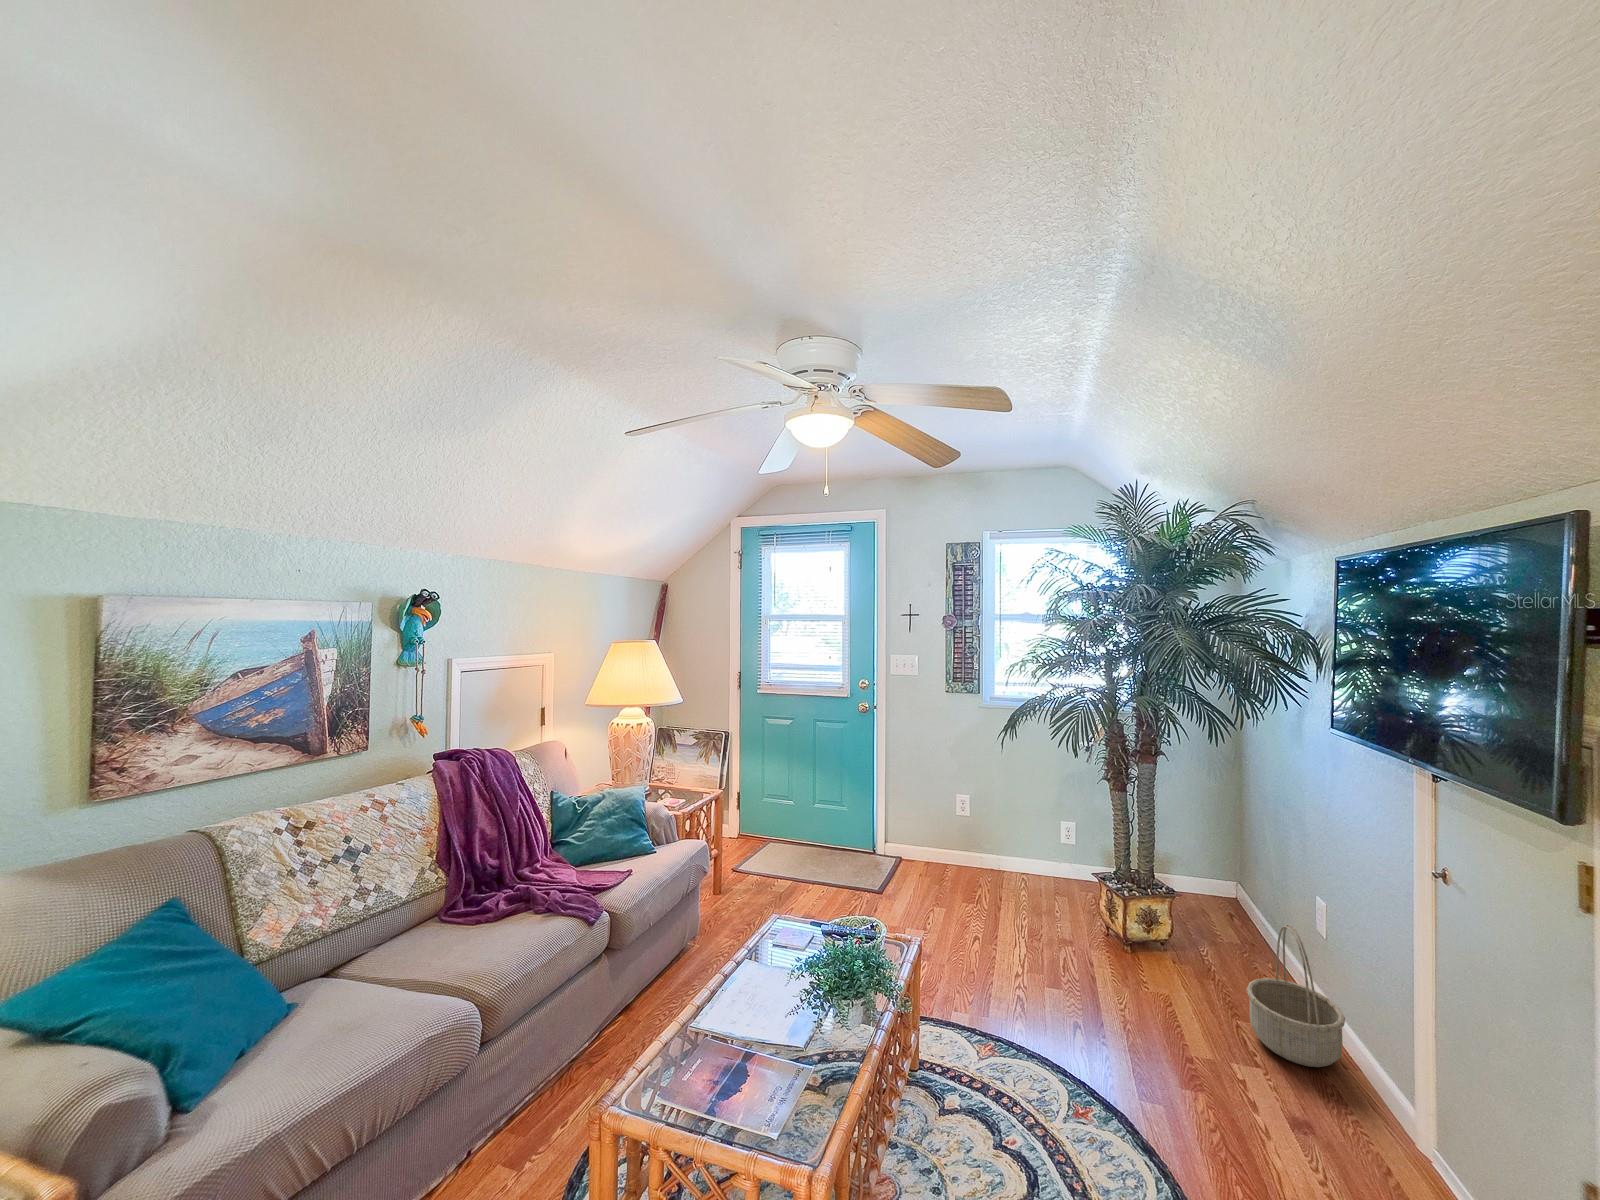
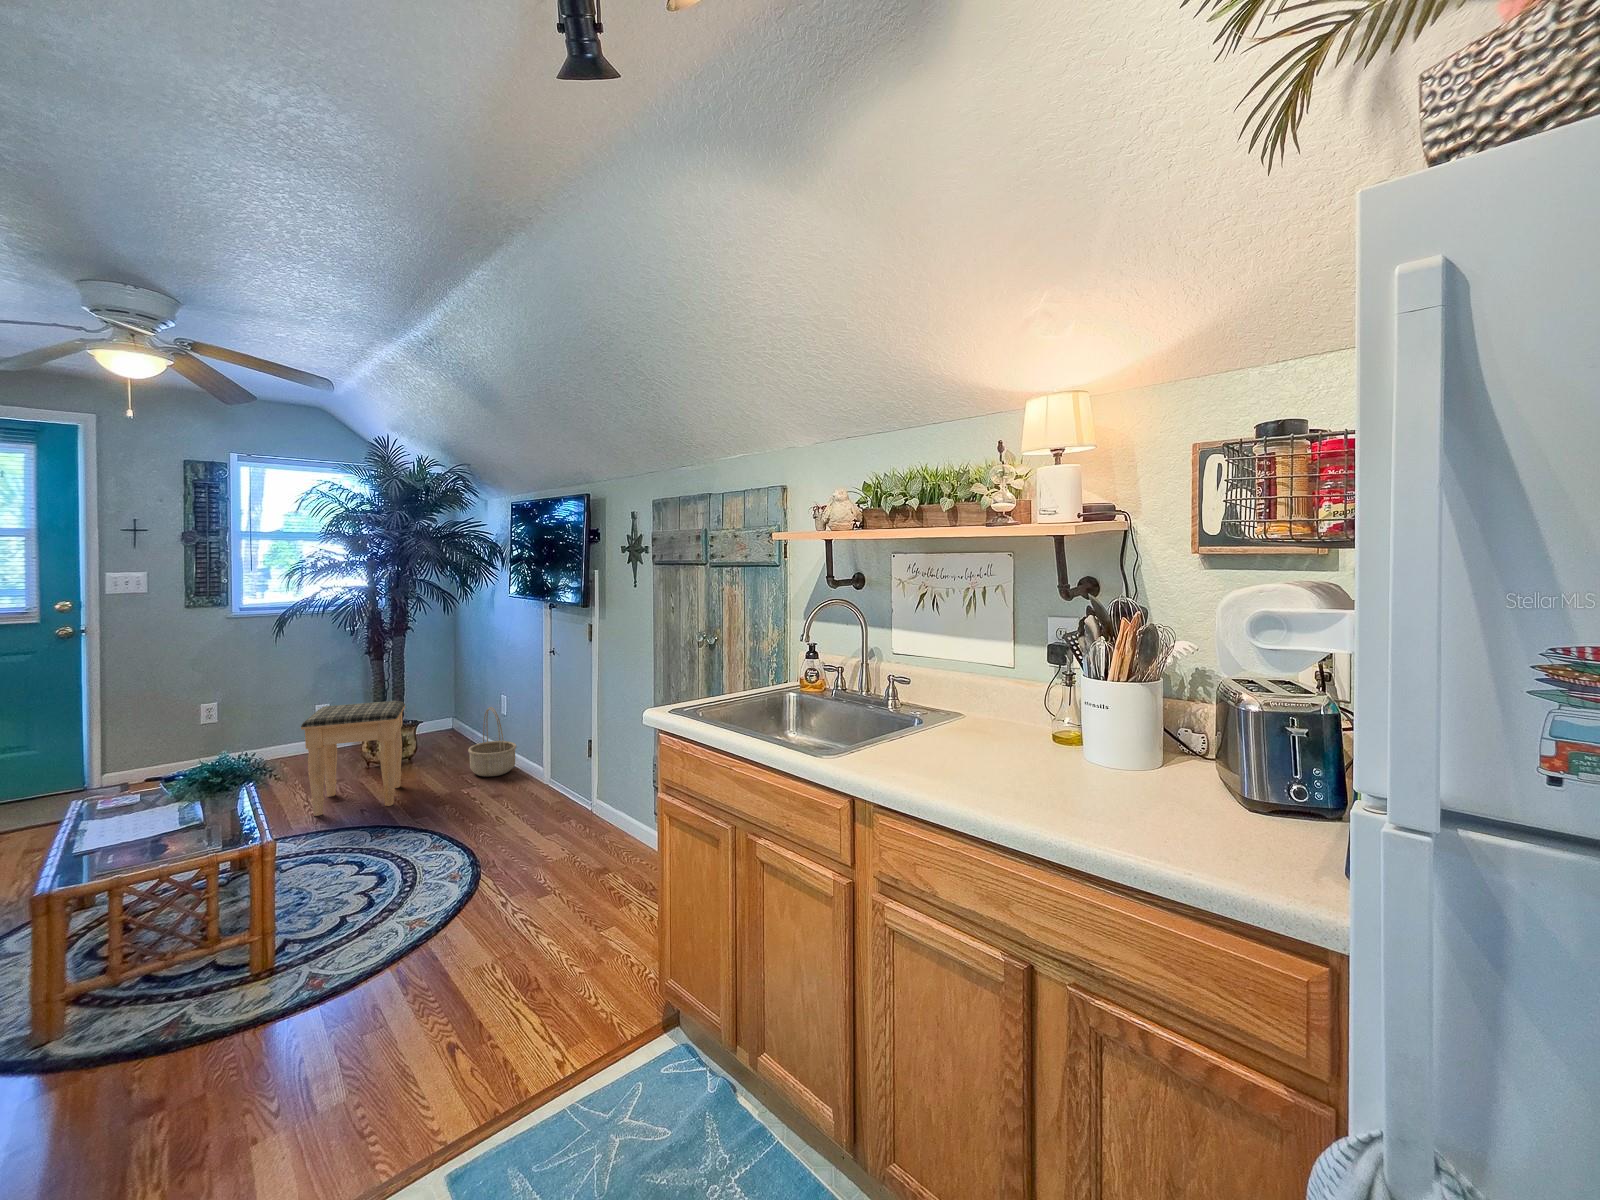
footstool: none [1004,852,1145,1048] -> present [301,701,405,816]

